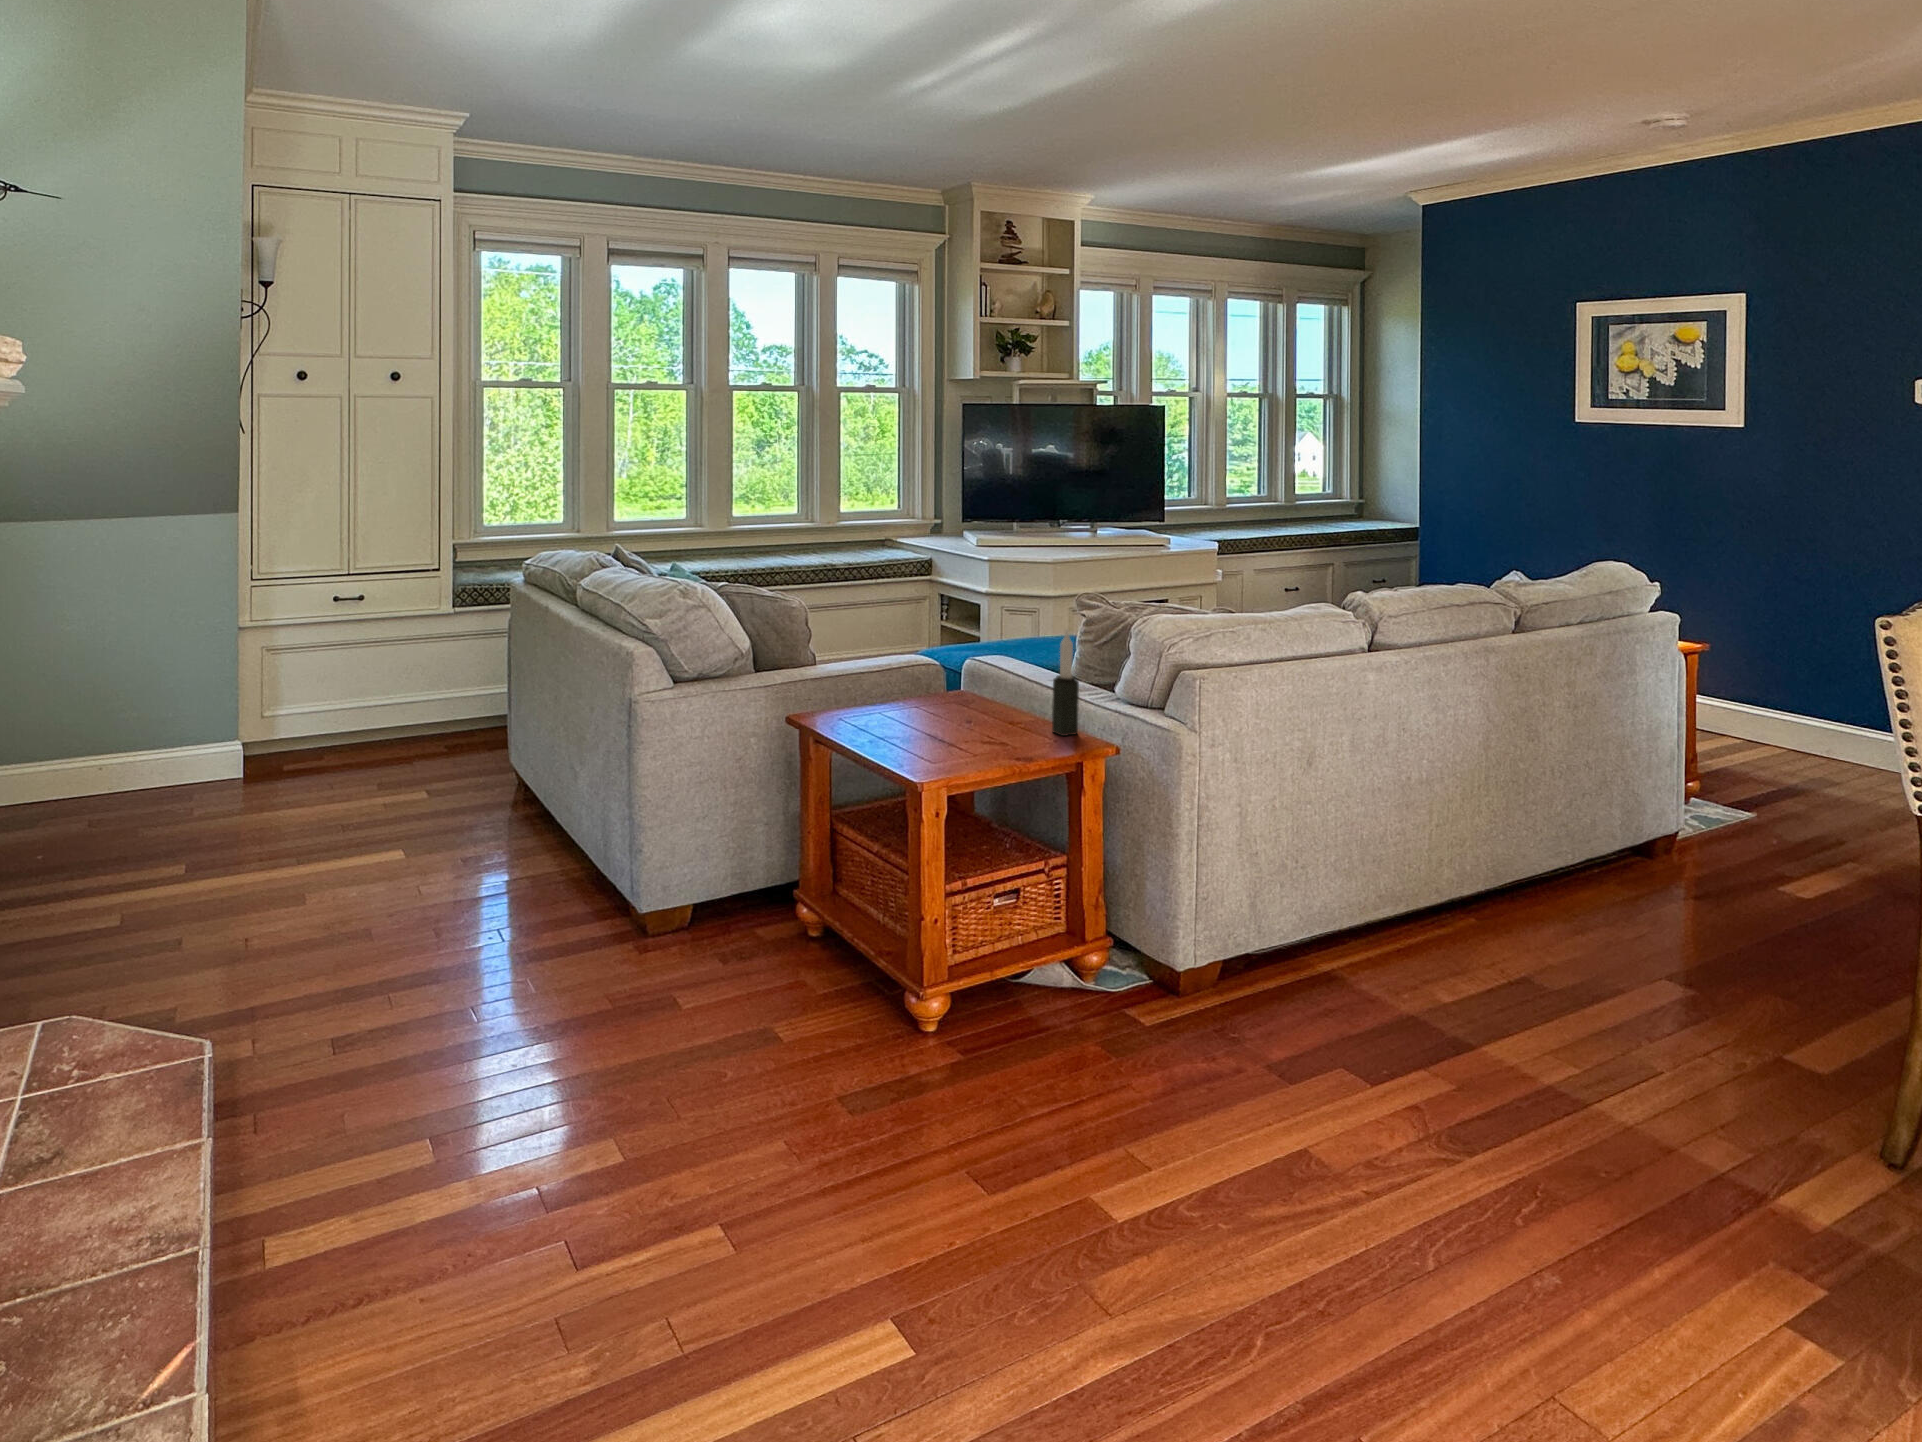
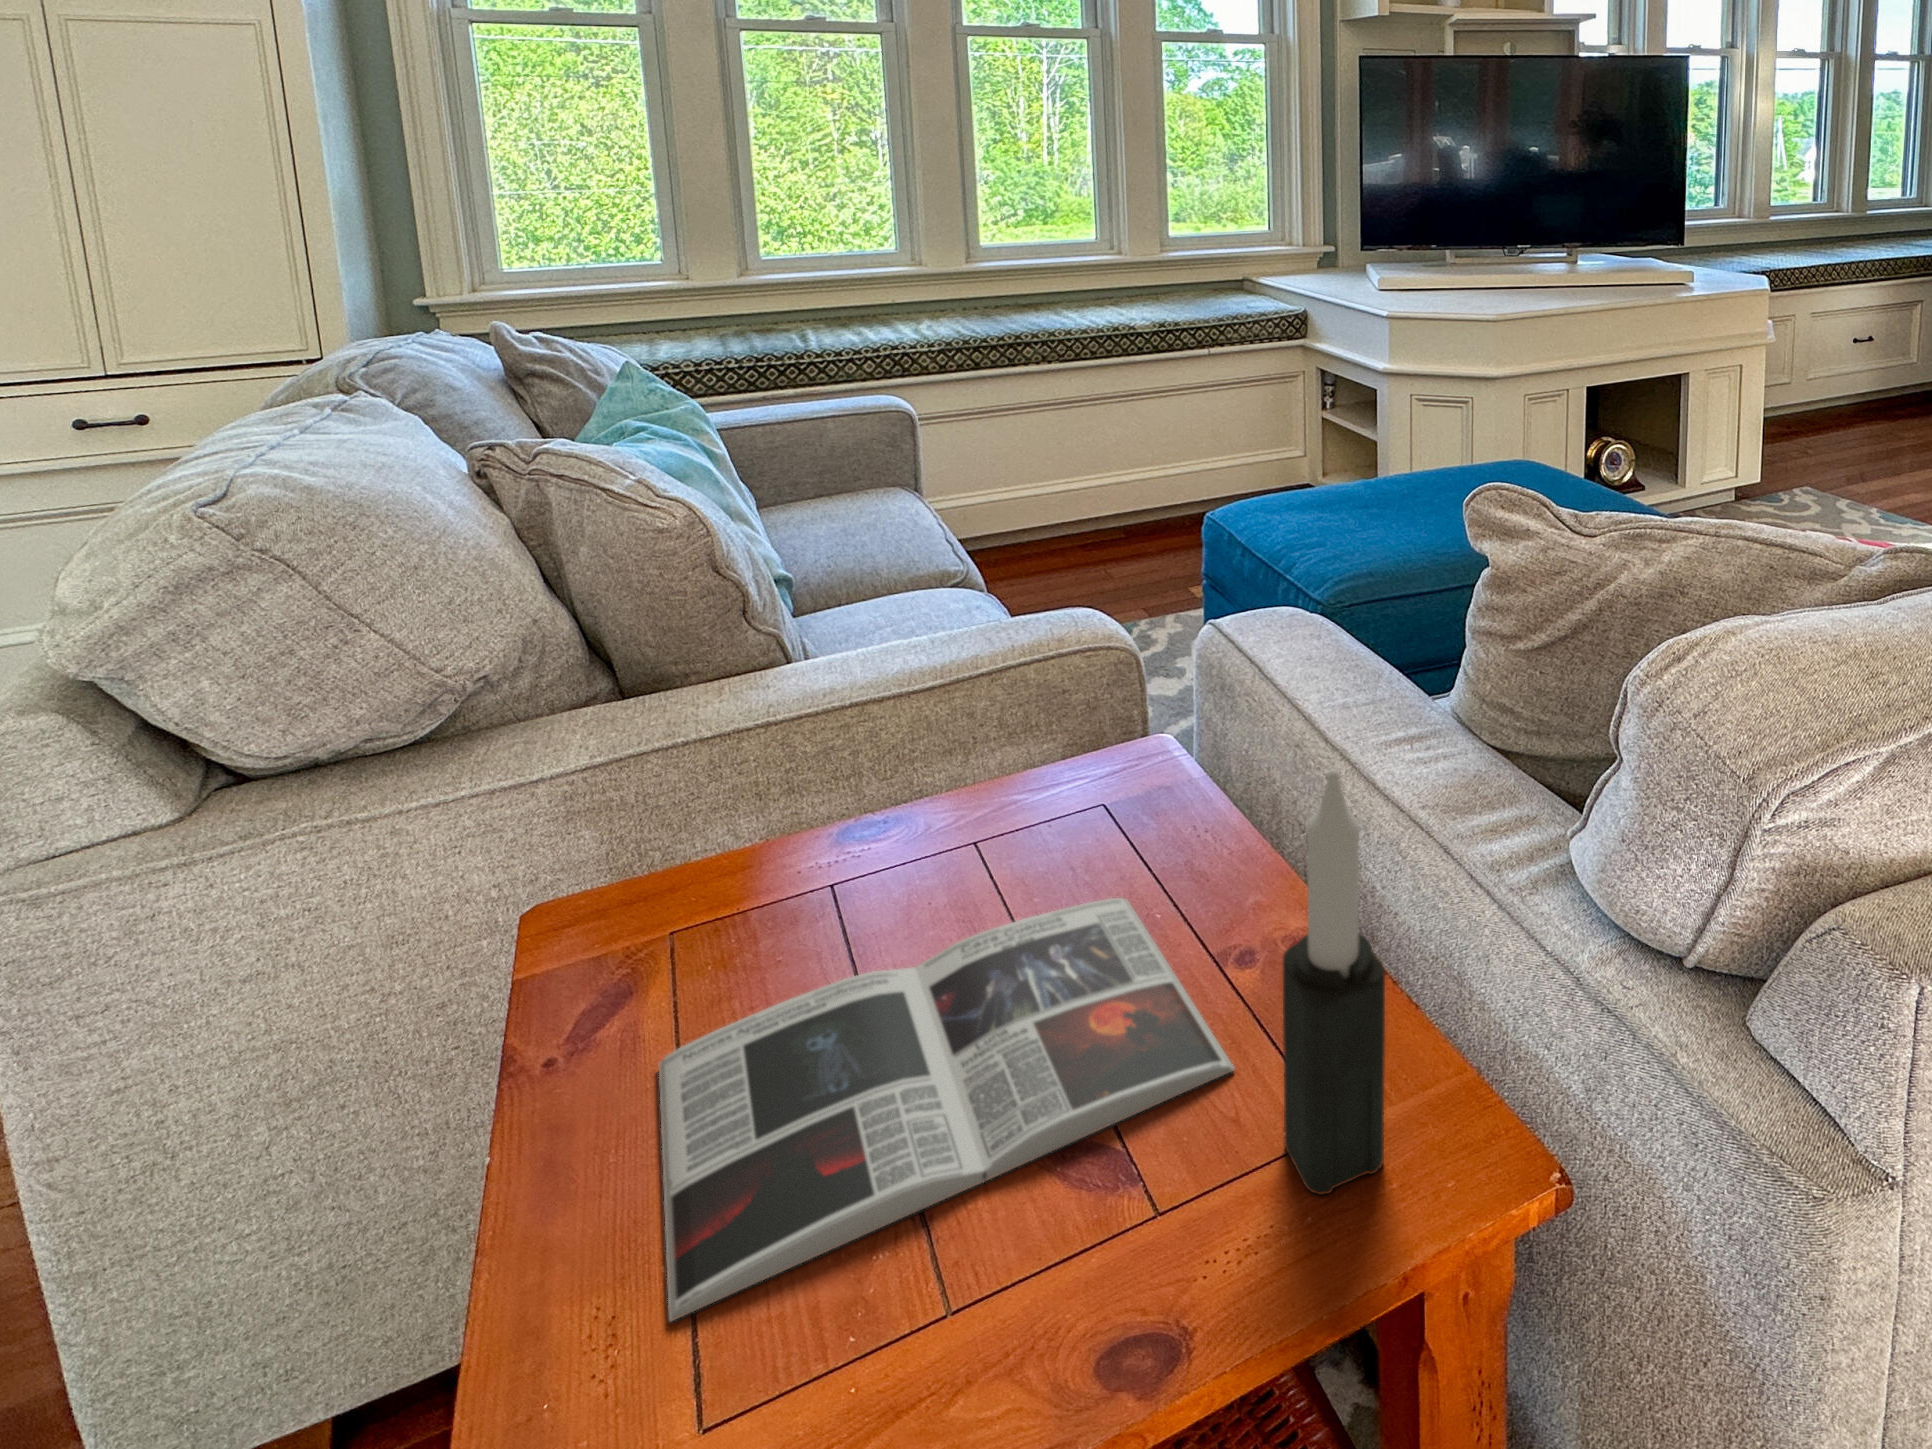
magazine: none [881,703,1034,742] -> present [659,898,1234,1321]

